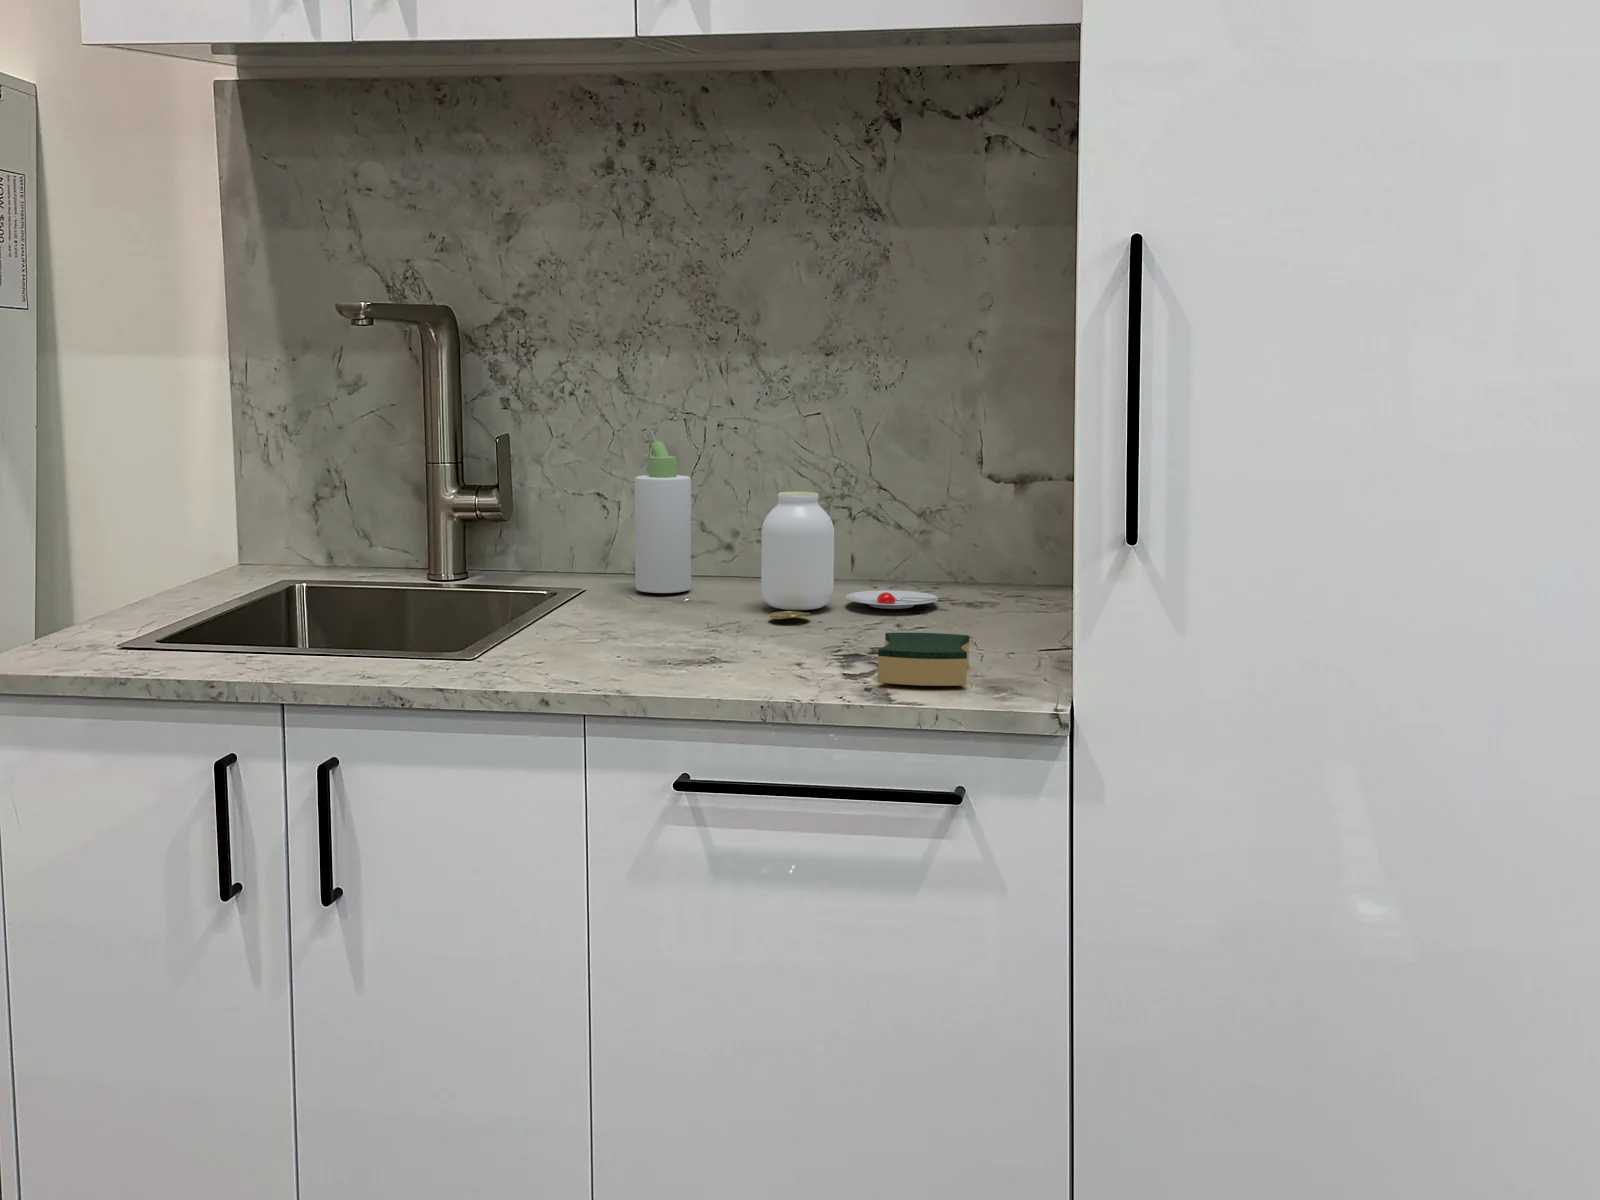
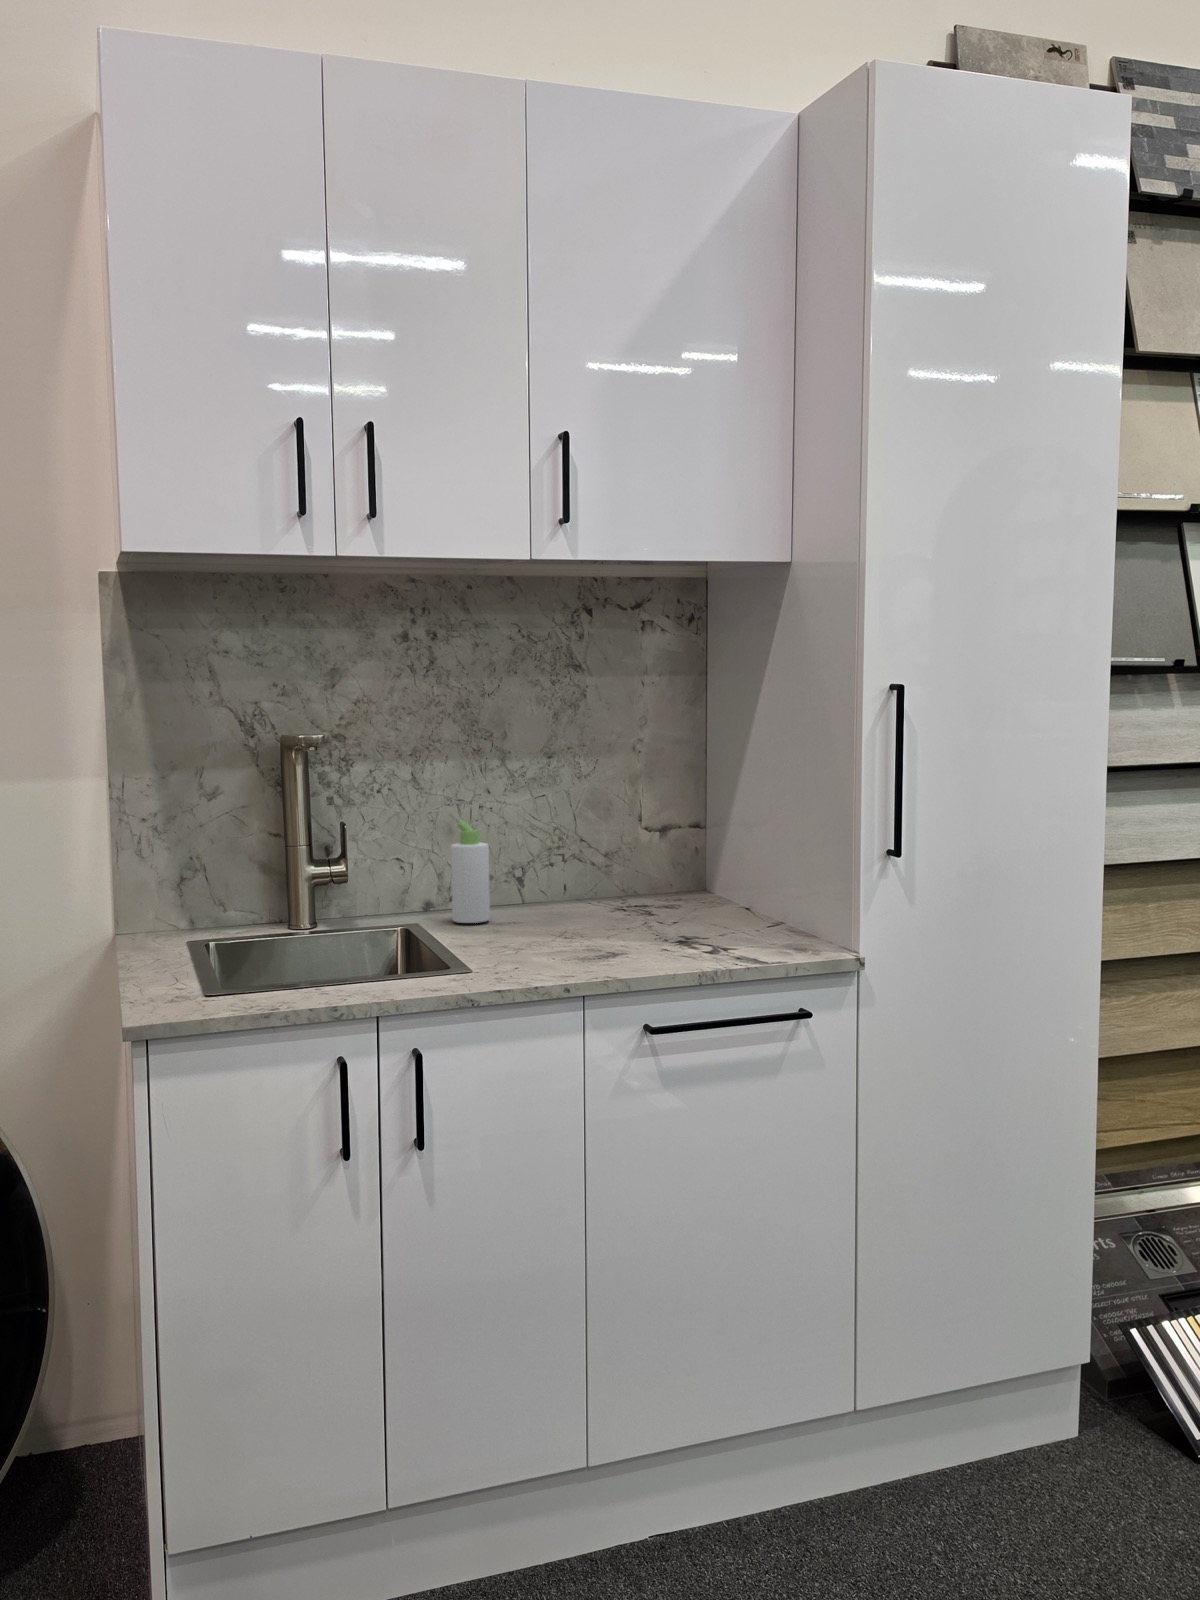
jar: present [761,492,949,619] -> none [557,847,666,929]
sponge: present [878,633,969,686] -> none [712,922,784,953]

